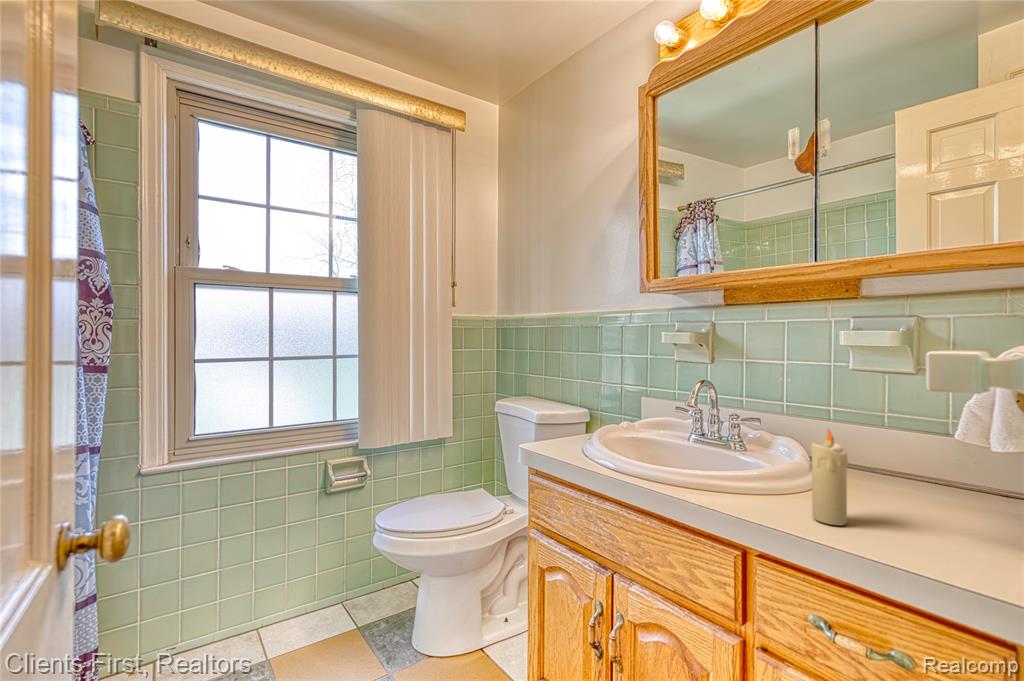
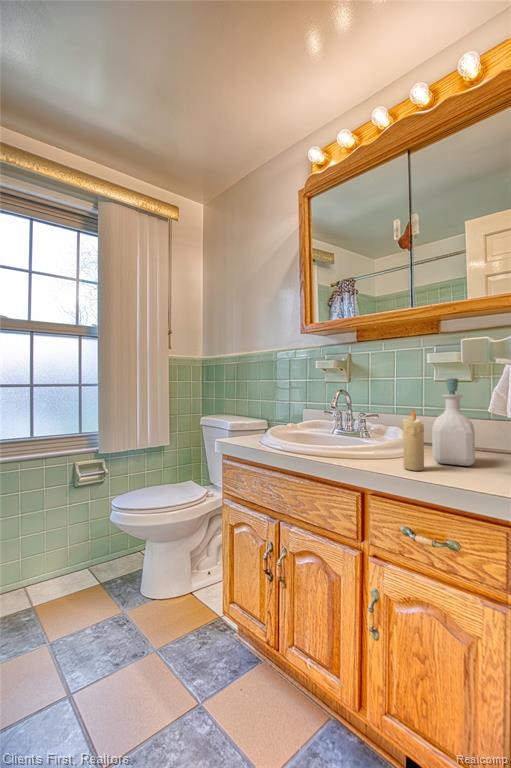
soap bottle: none [857,379,931,519] -> present [432,378,475,466]

